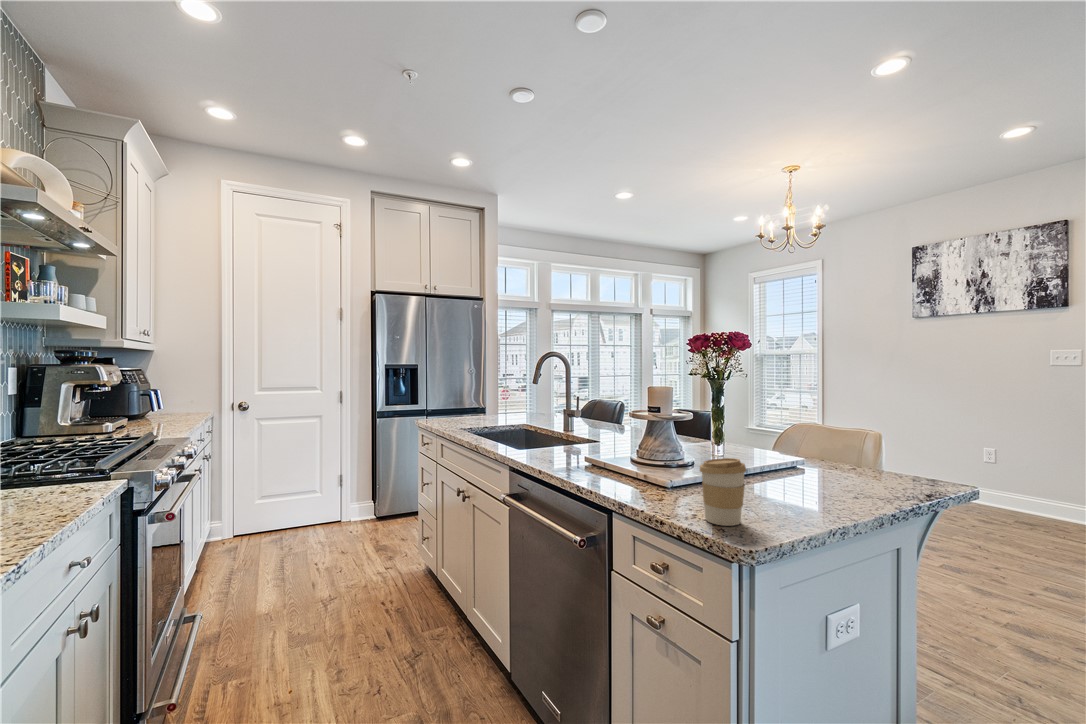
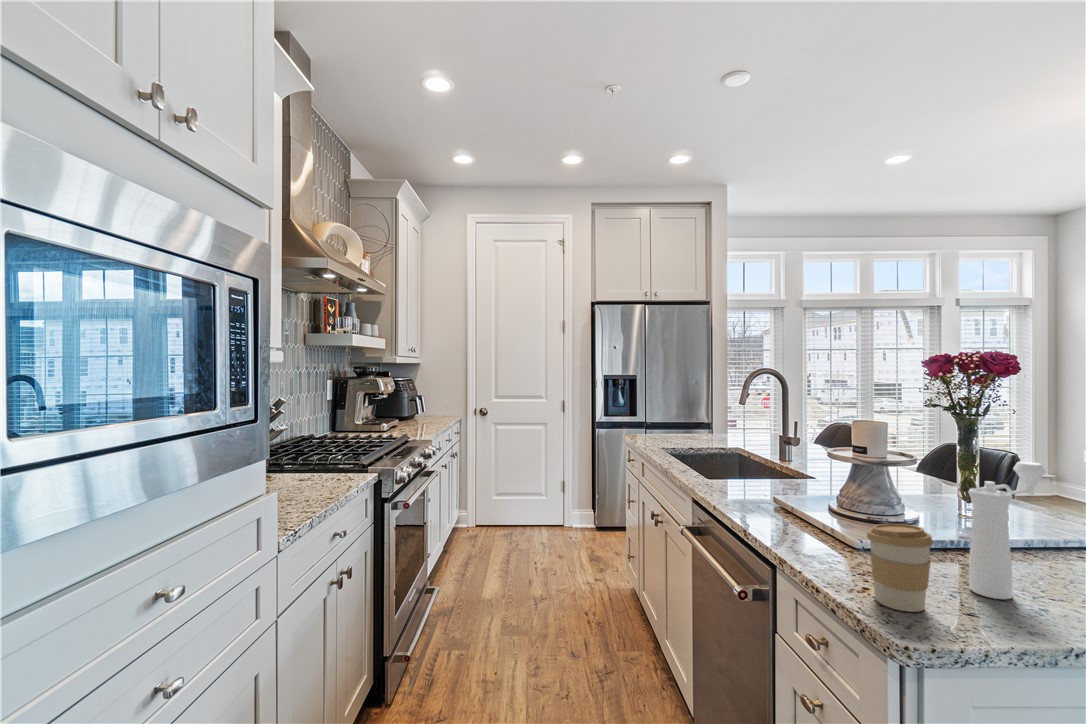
pepper mill: none [752,406,791,507] -> present [968,462,1047,599]

